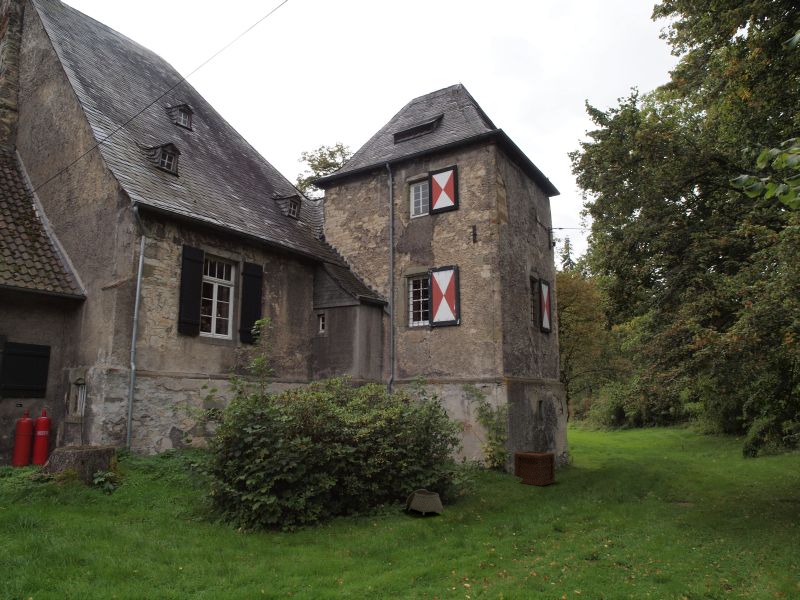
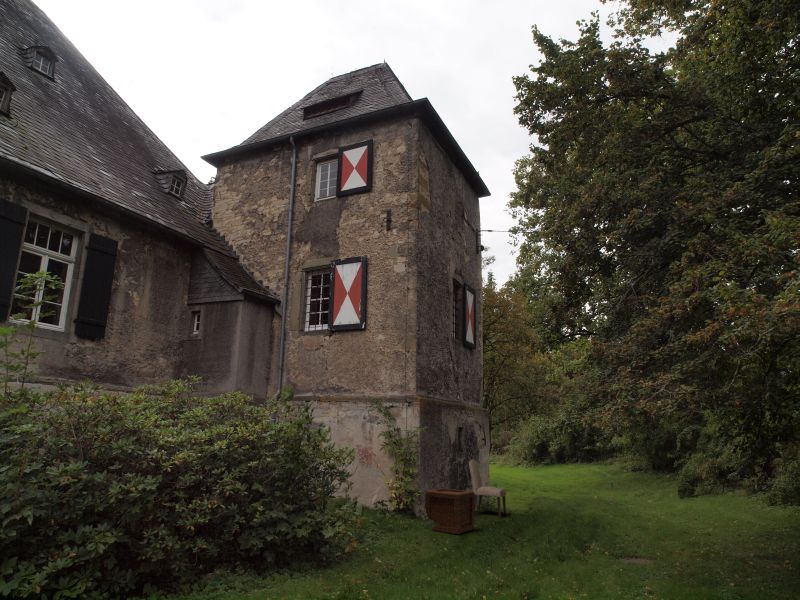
chair: none [549,427,582,475] -> present [469,460,506,518]
basket: present [406,489,444,515] -> none [259,546,315,588]

